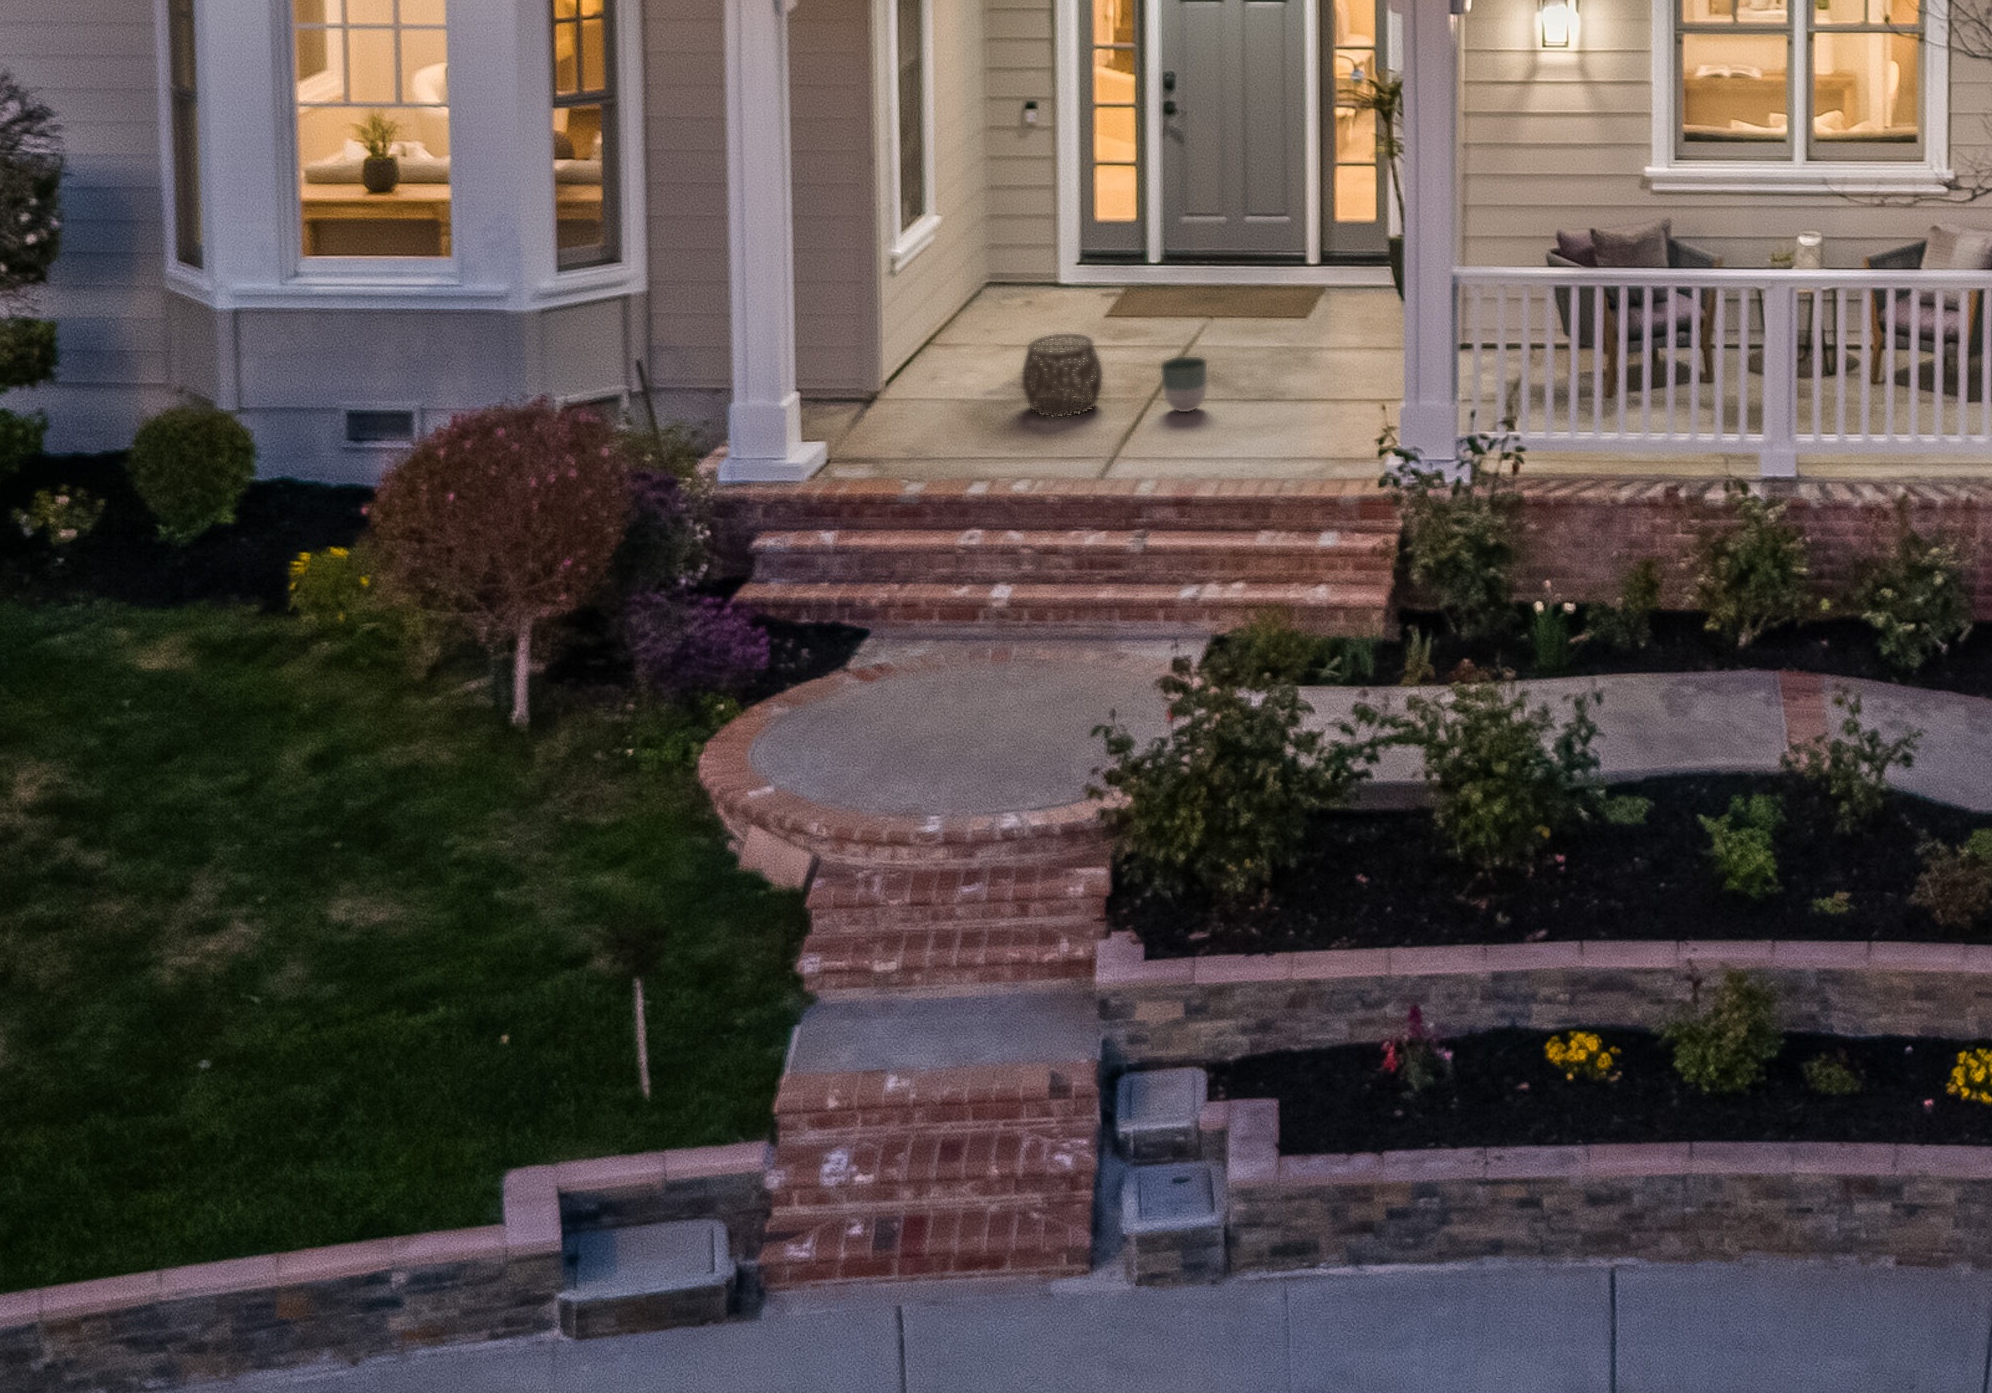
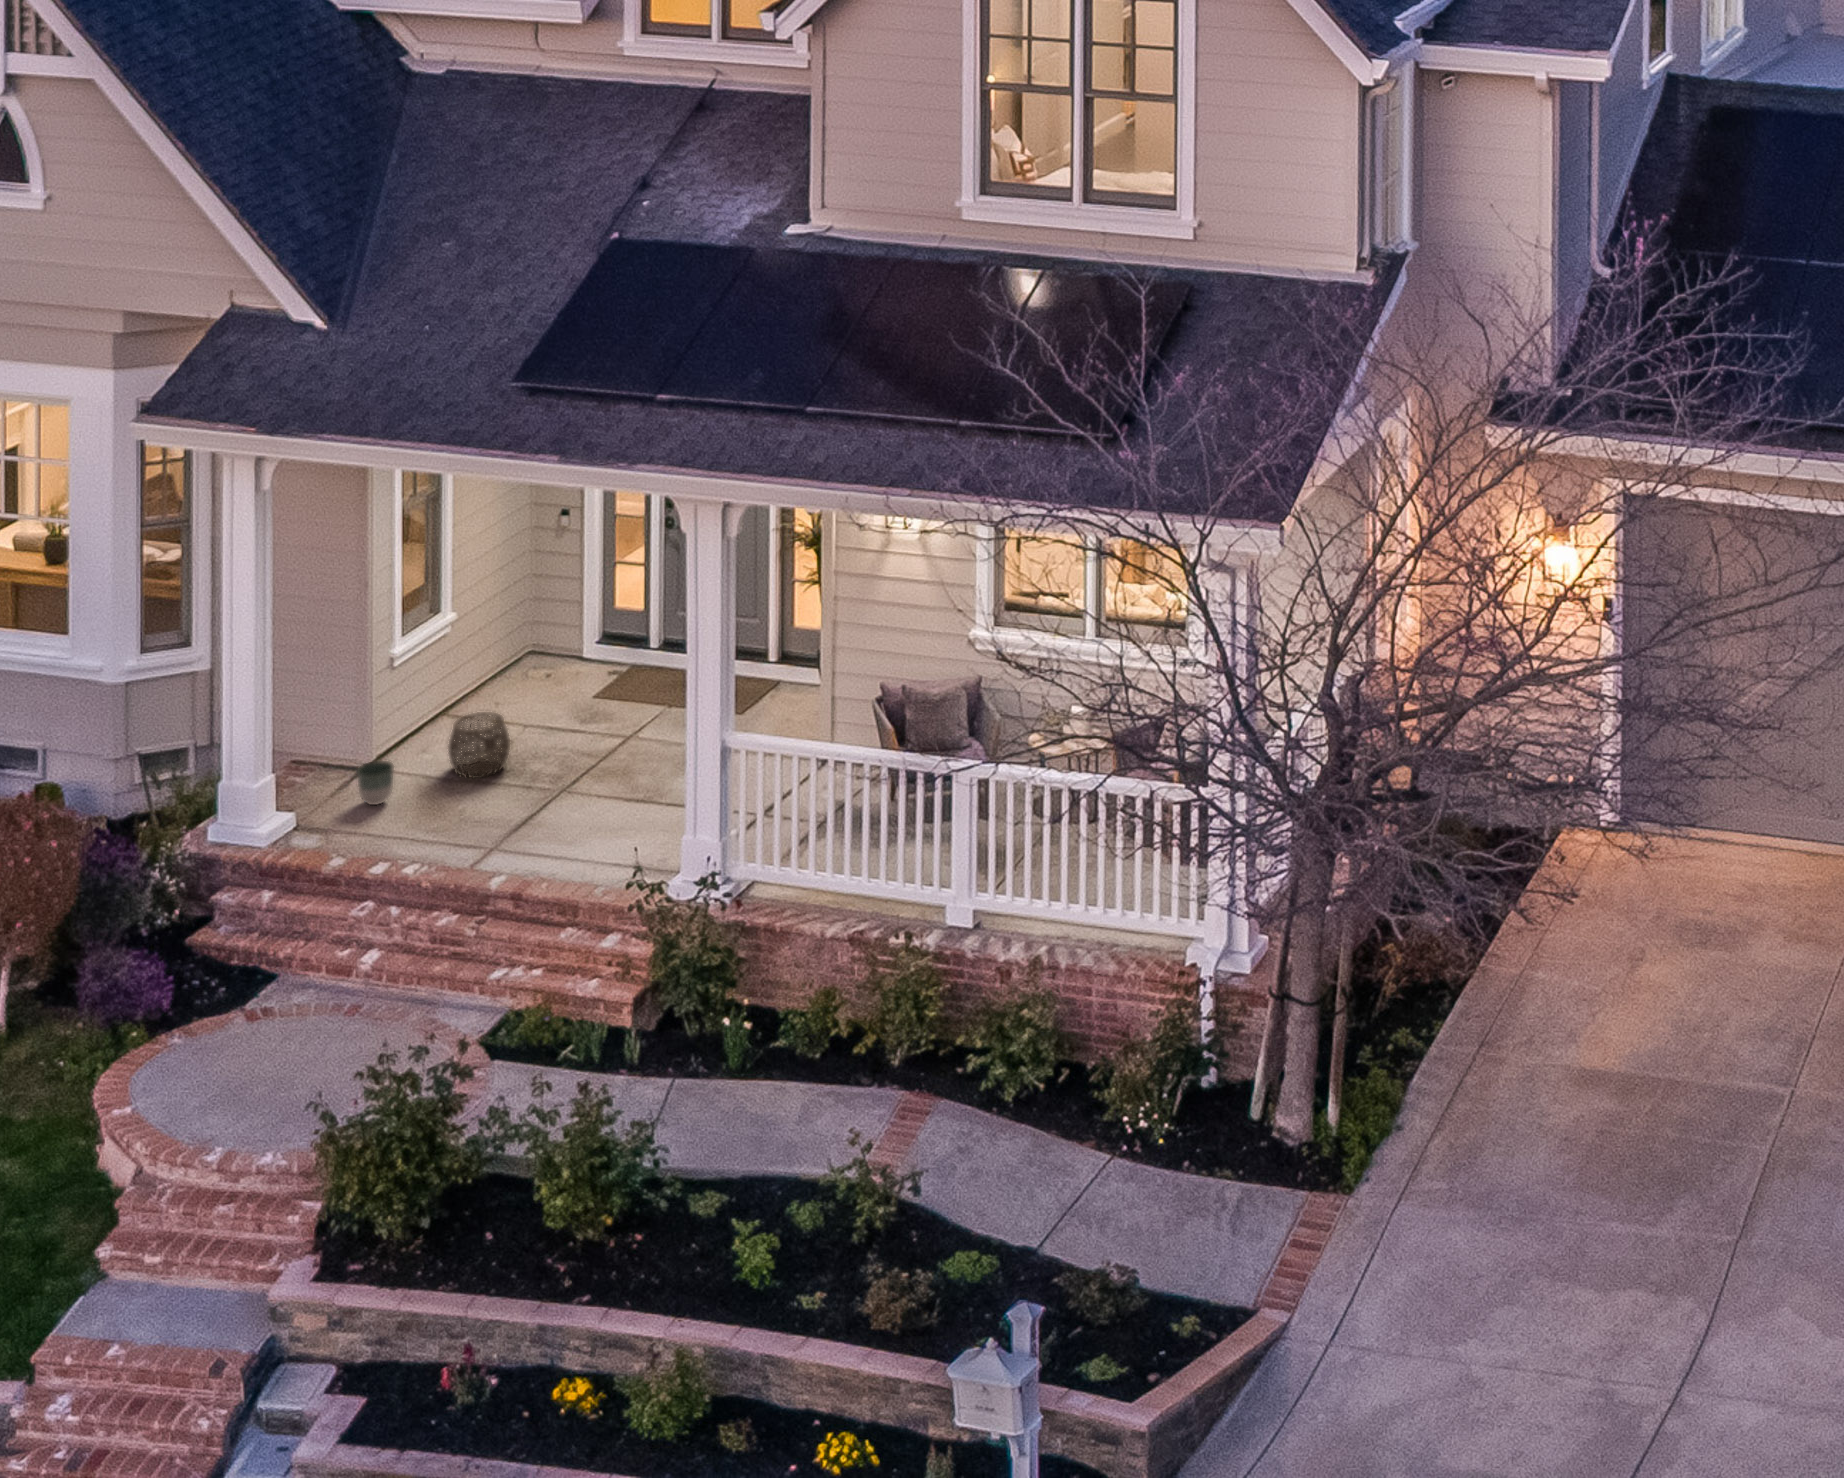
planter: present [1161,357,1207,412] -> present [357,761,394,805]

